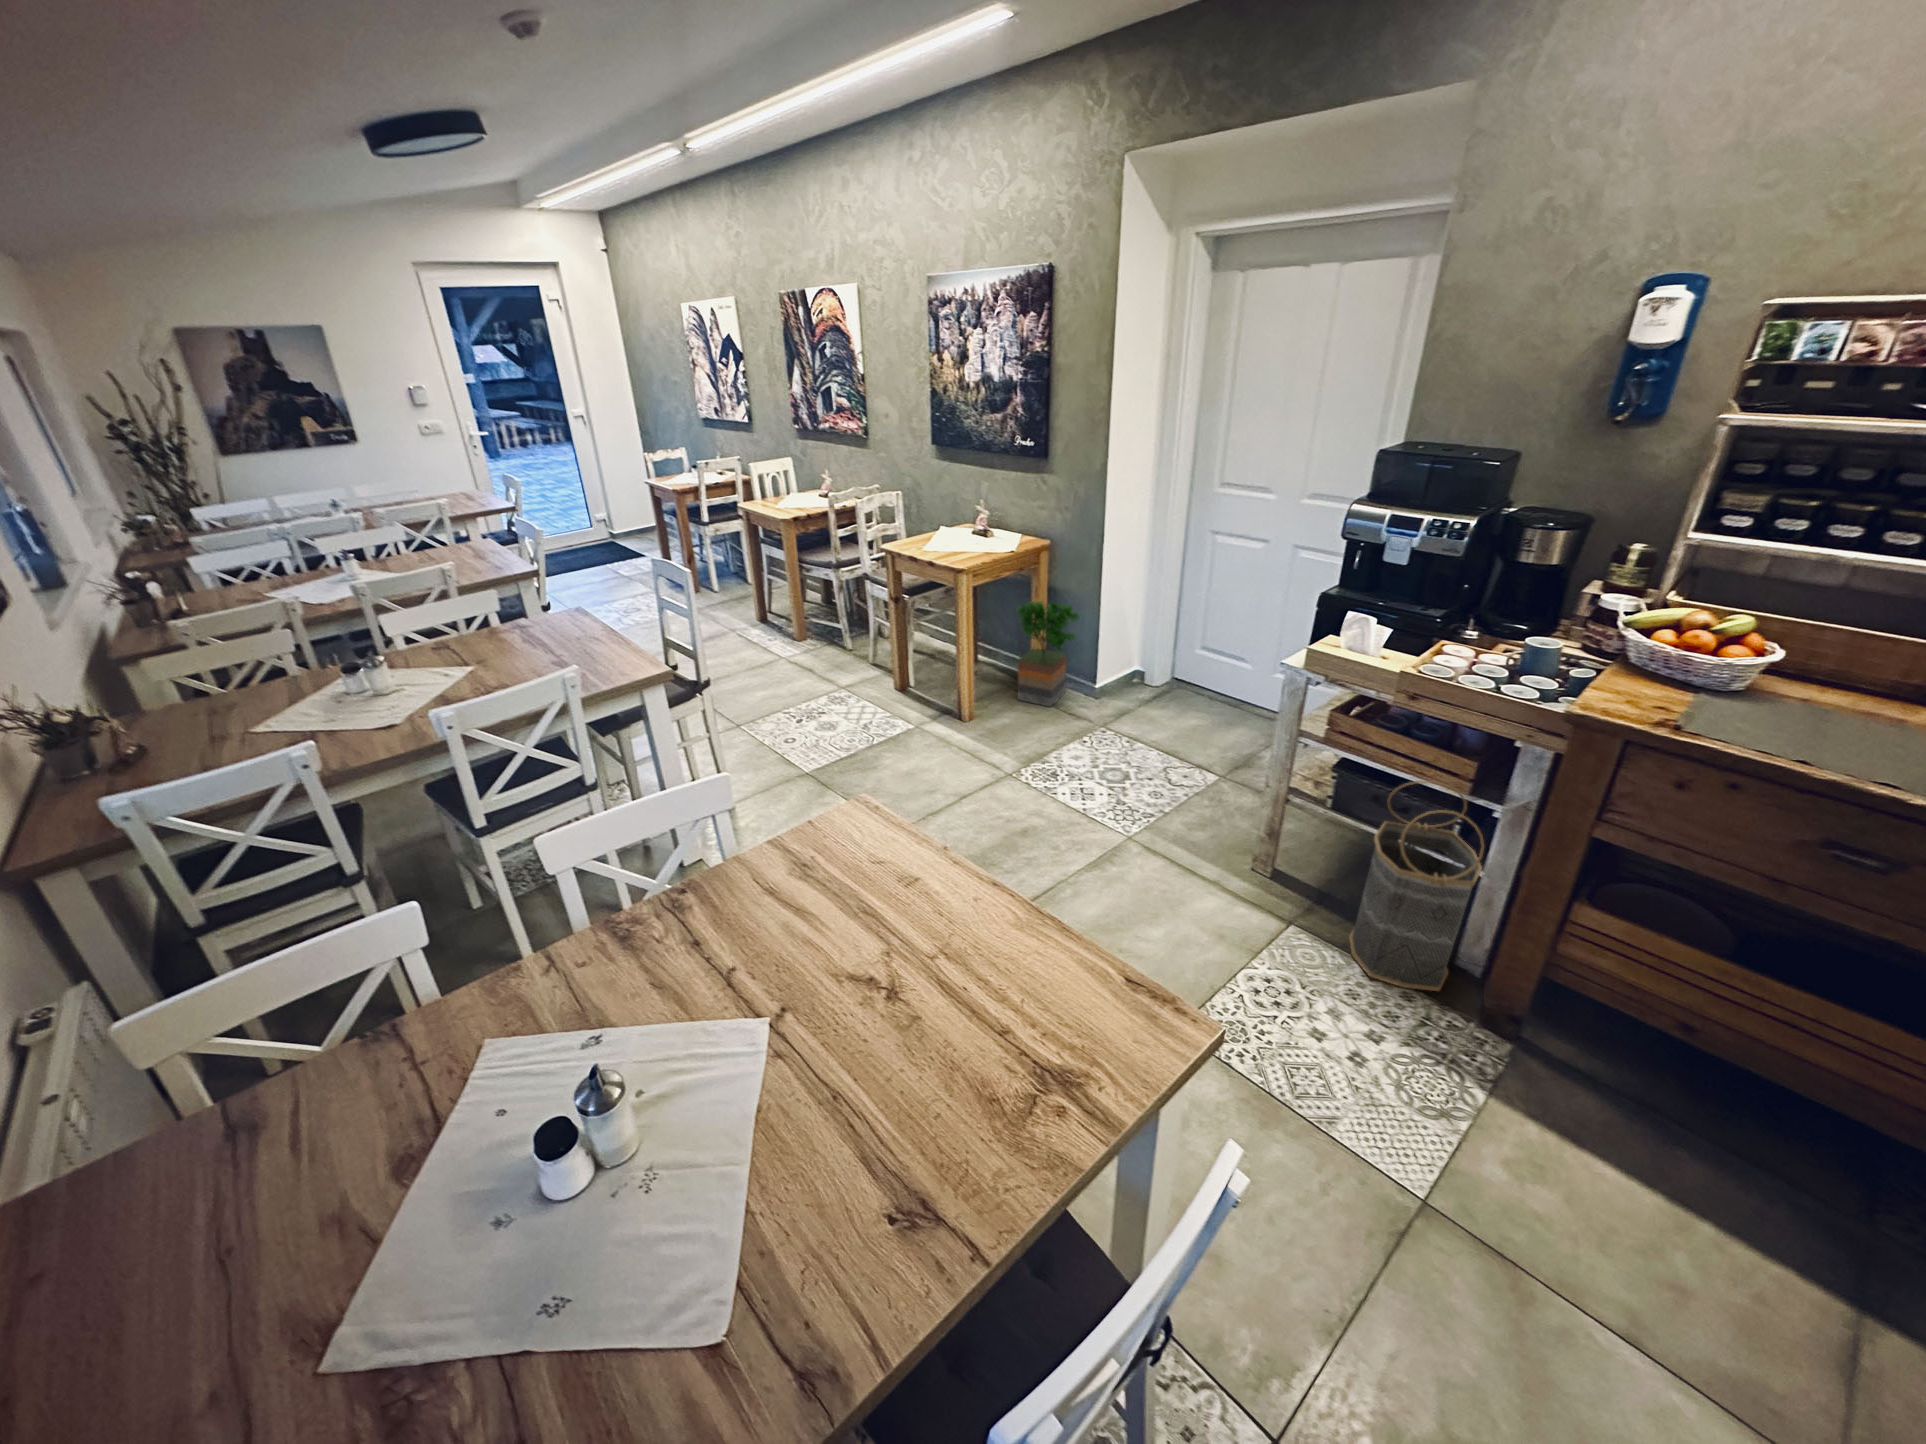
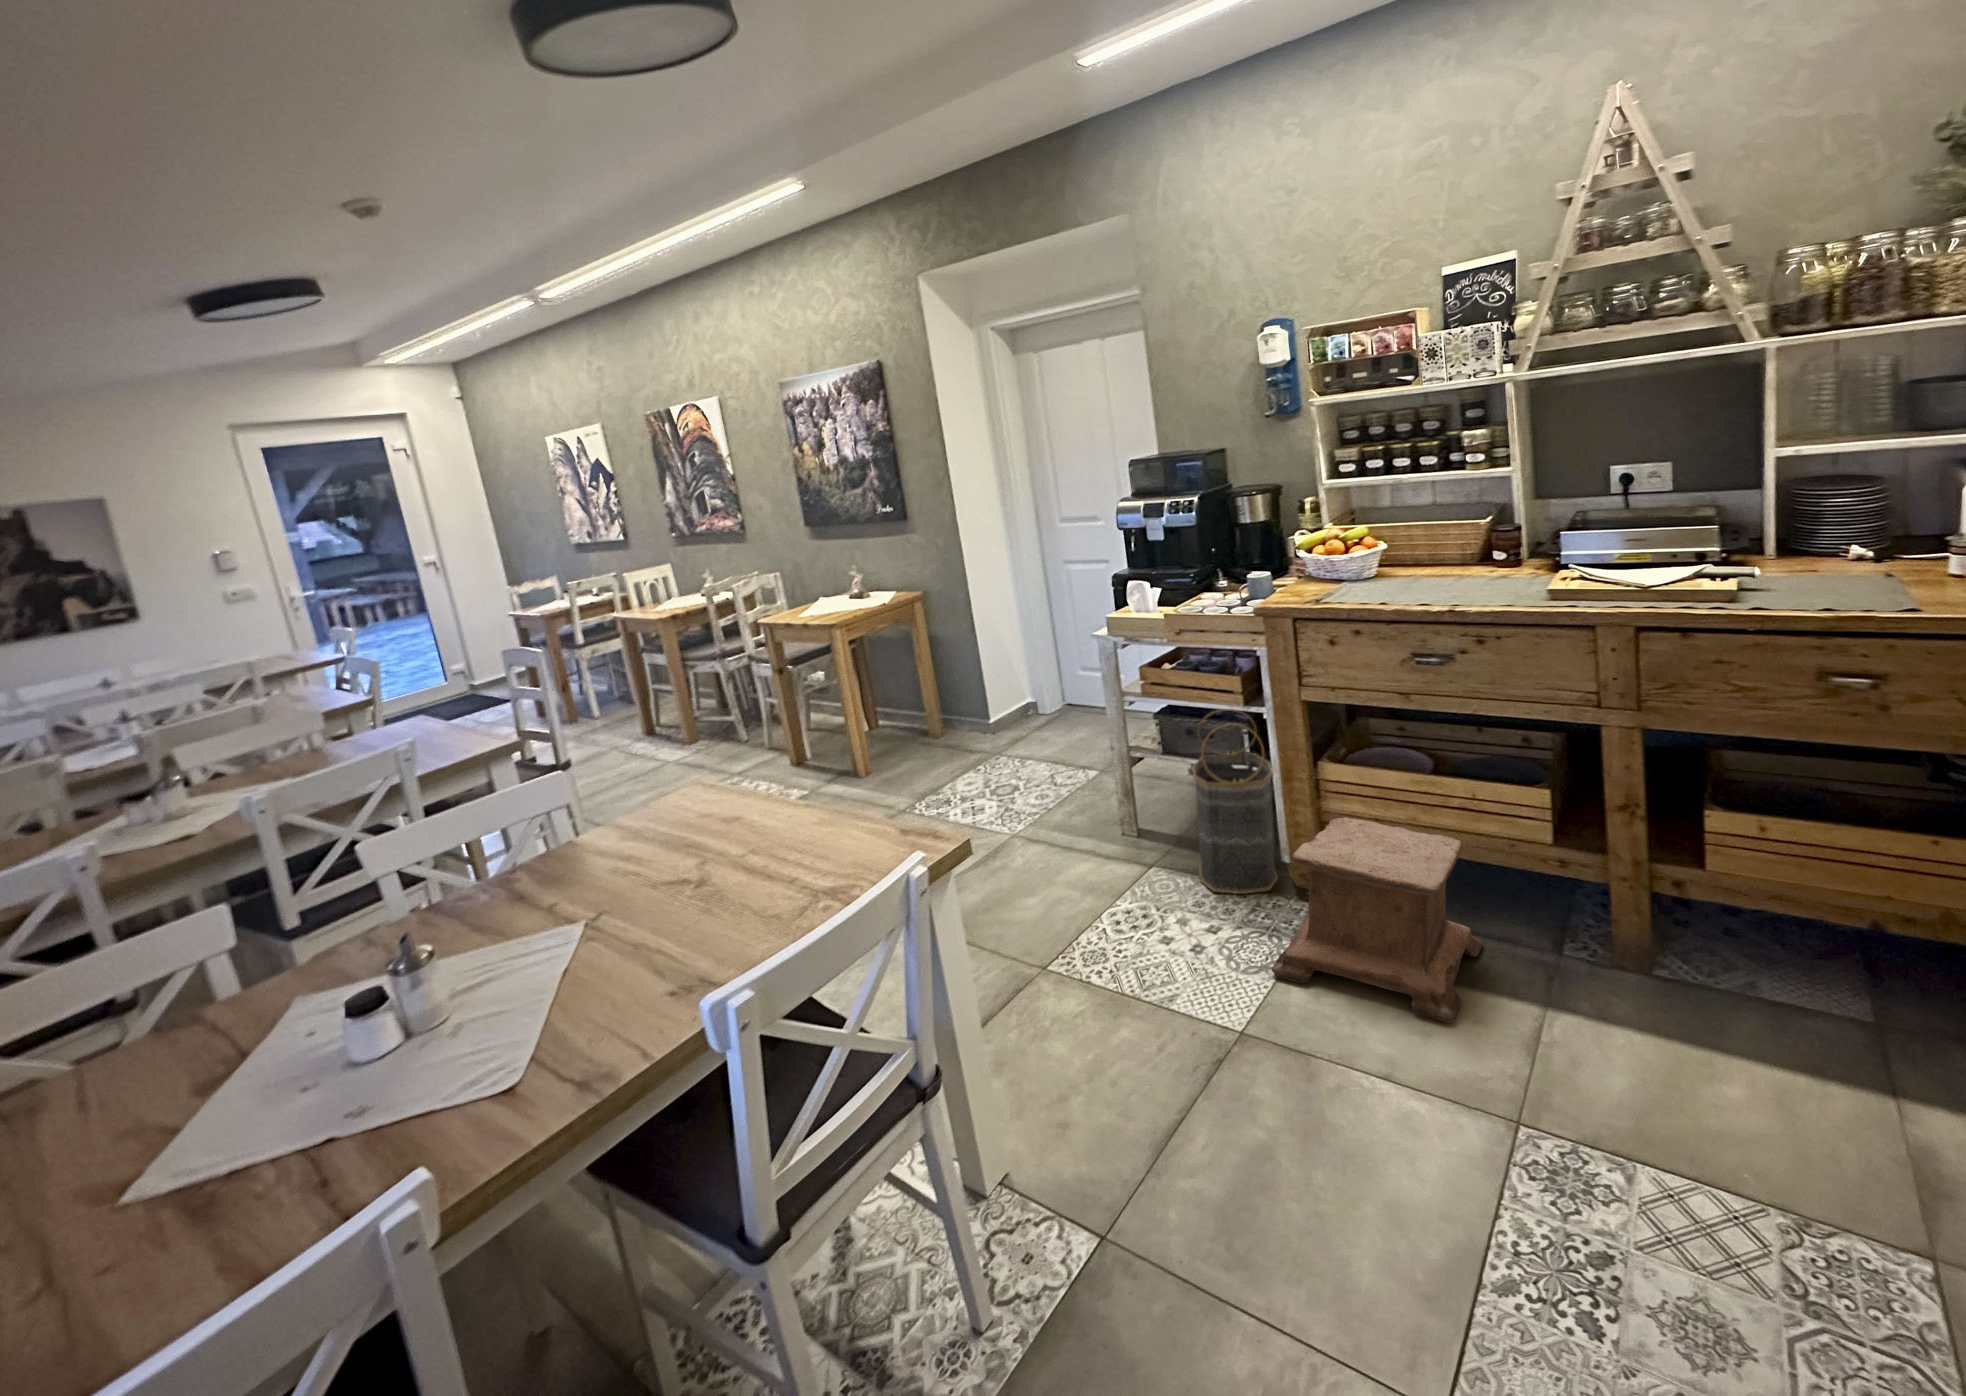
potted tree: present [1017,601,1080,707] -> none [895,650,959,751]
stool: none [1455,958,1763,1271] -> present [1272,817,1482,1022]

